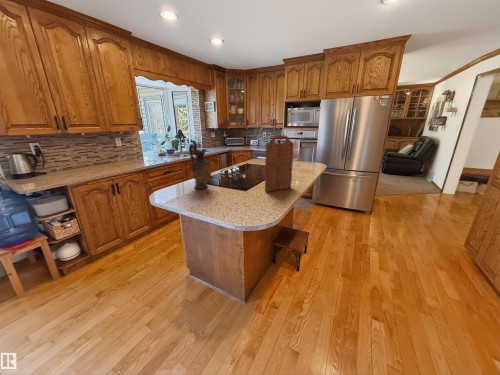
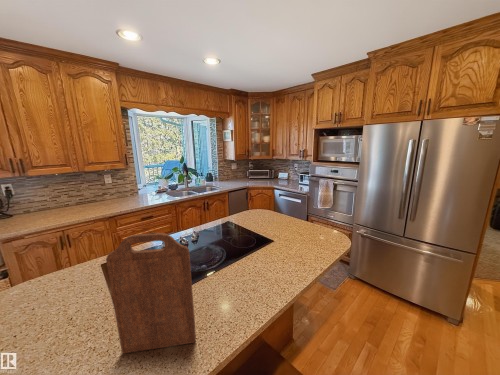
ceramic pitcher: present [189,144,211,189] -> none [34,219,81,301]

